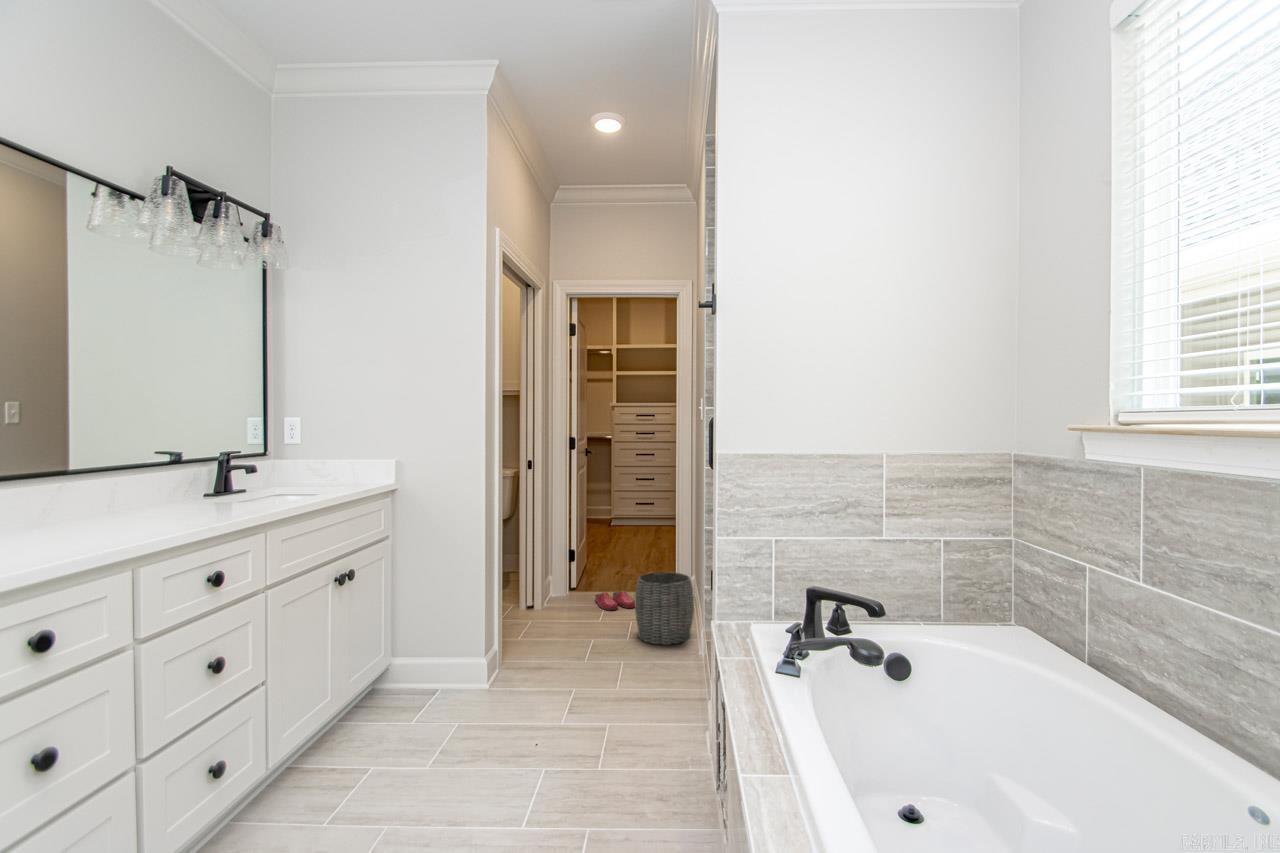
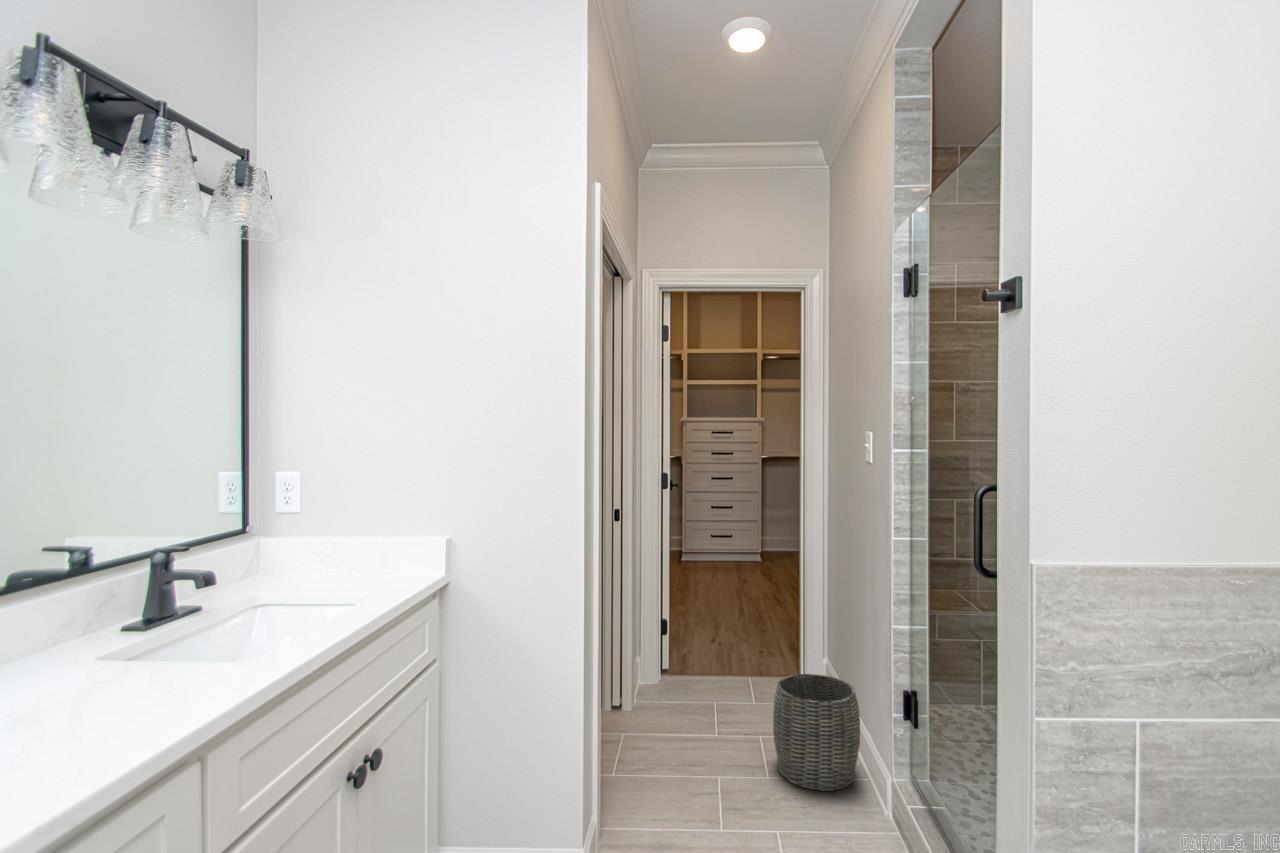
slippers: present [595,590,635,610] -> none [698,682,756,715]

